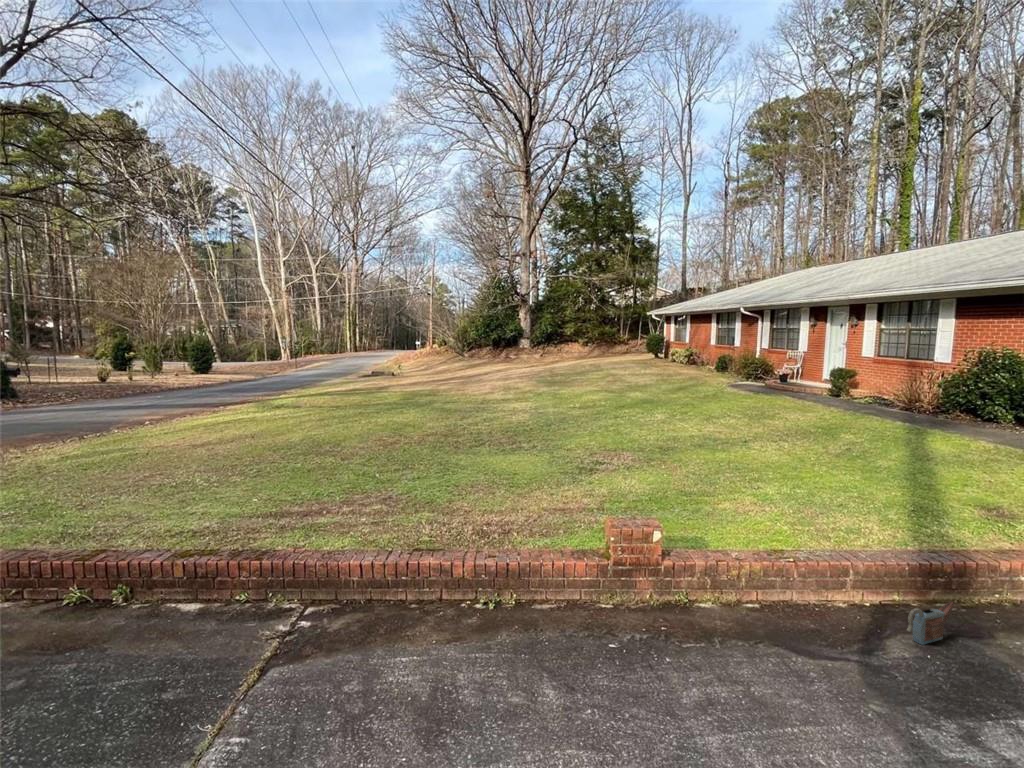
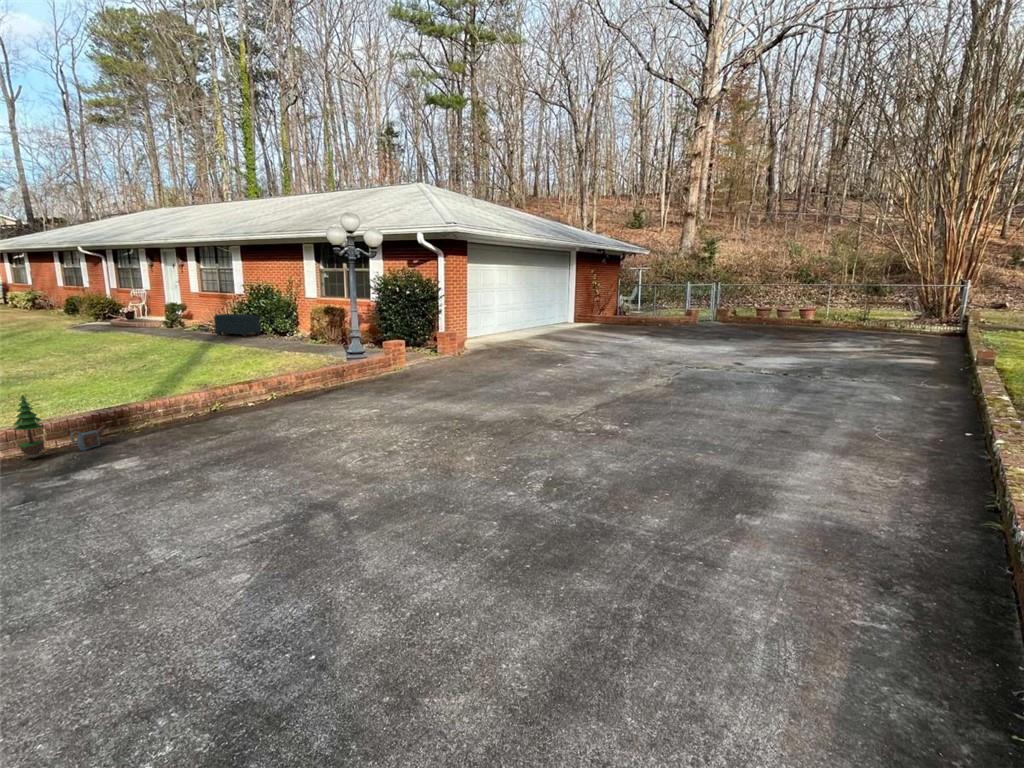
bench: none [911,389,990,424] -> present [214,314,260,337]
potted tree: none [825,527,871,633] -> present [13,395,45,458]

